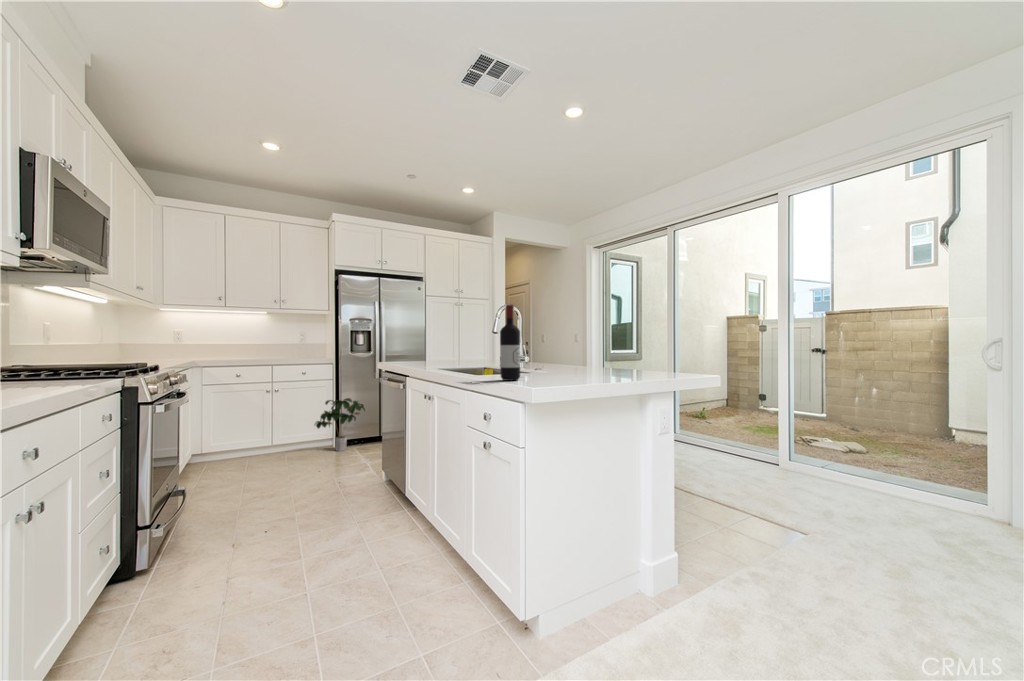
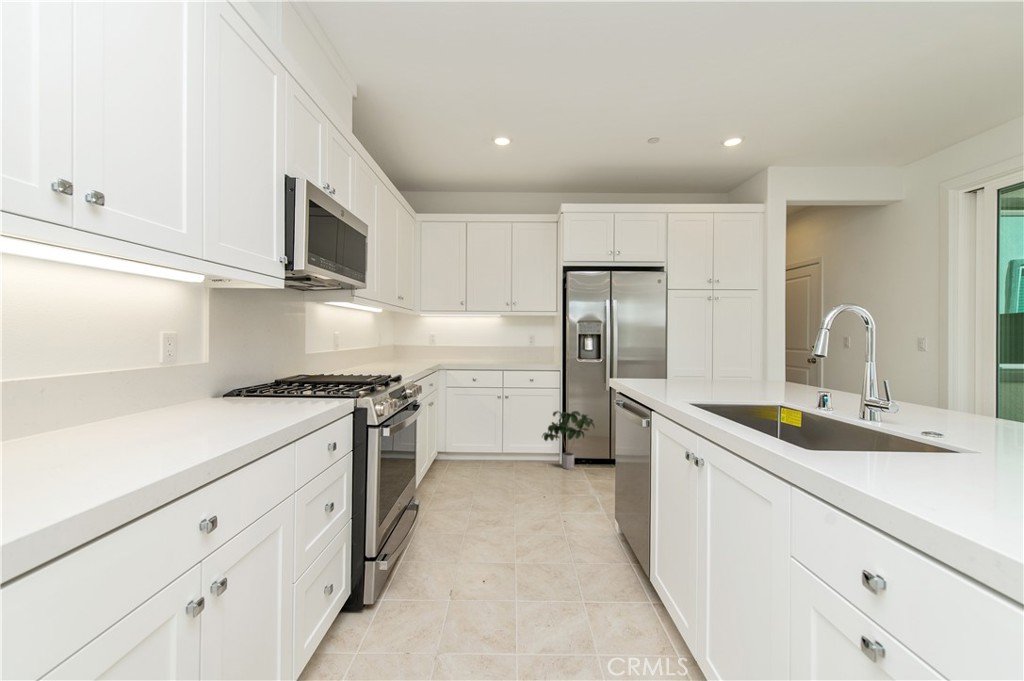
wine bottle: present [500,305,520,381] -> none [903,321,972,506]

